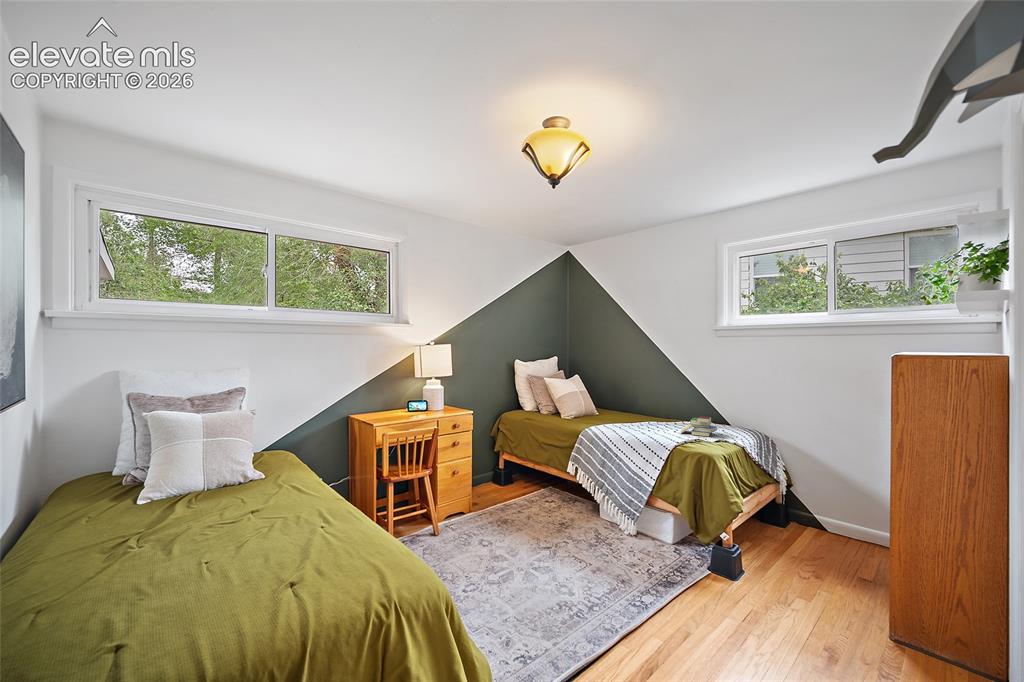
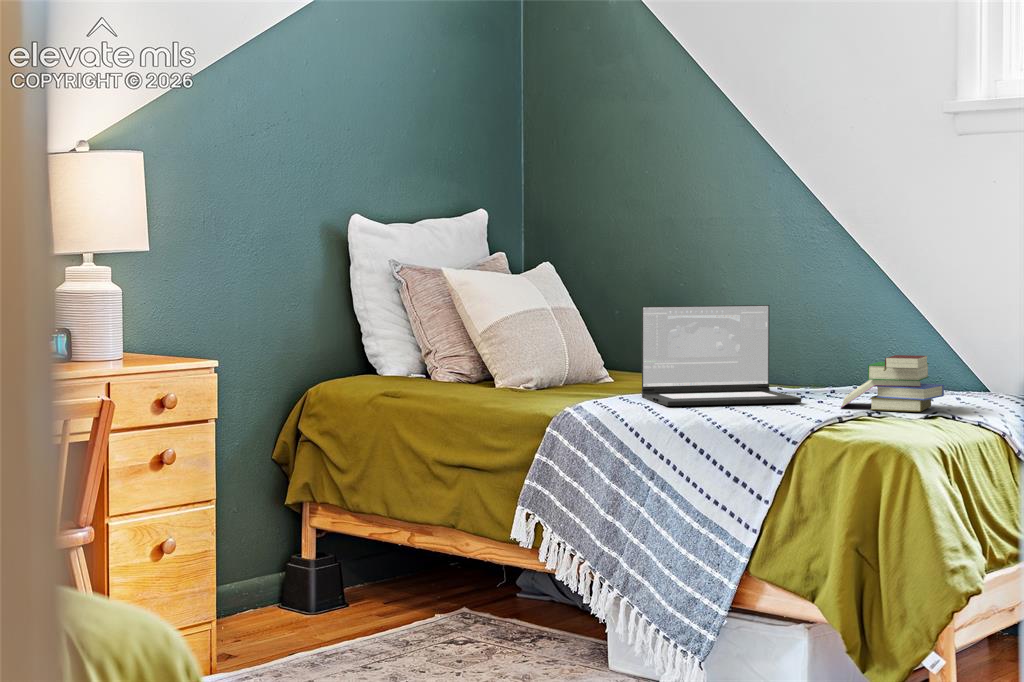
laptop: none [612,395,667,431] -> present [642,305,802,406]

